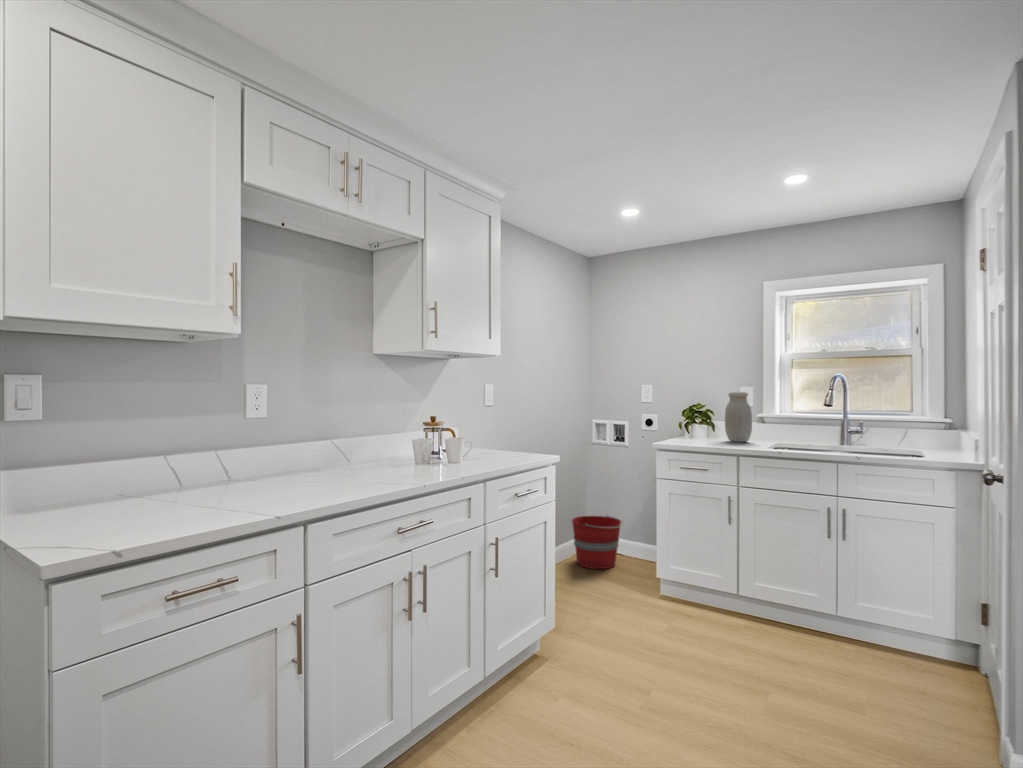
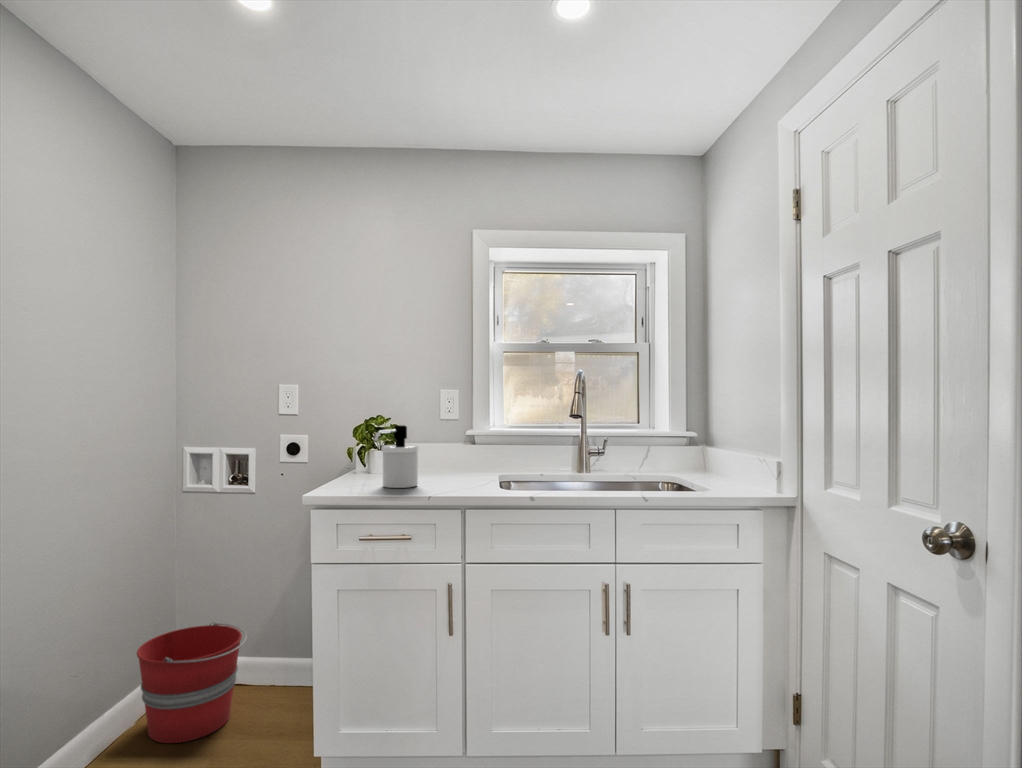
jar: present [725,392,752,442] -> none [424,398,465,478]
soap dispenser: none [688,408,717,443] -> present [374,425,419,488]

